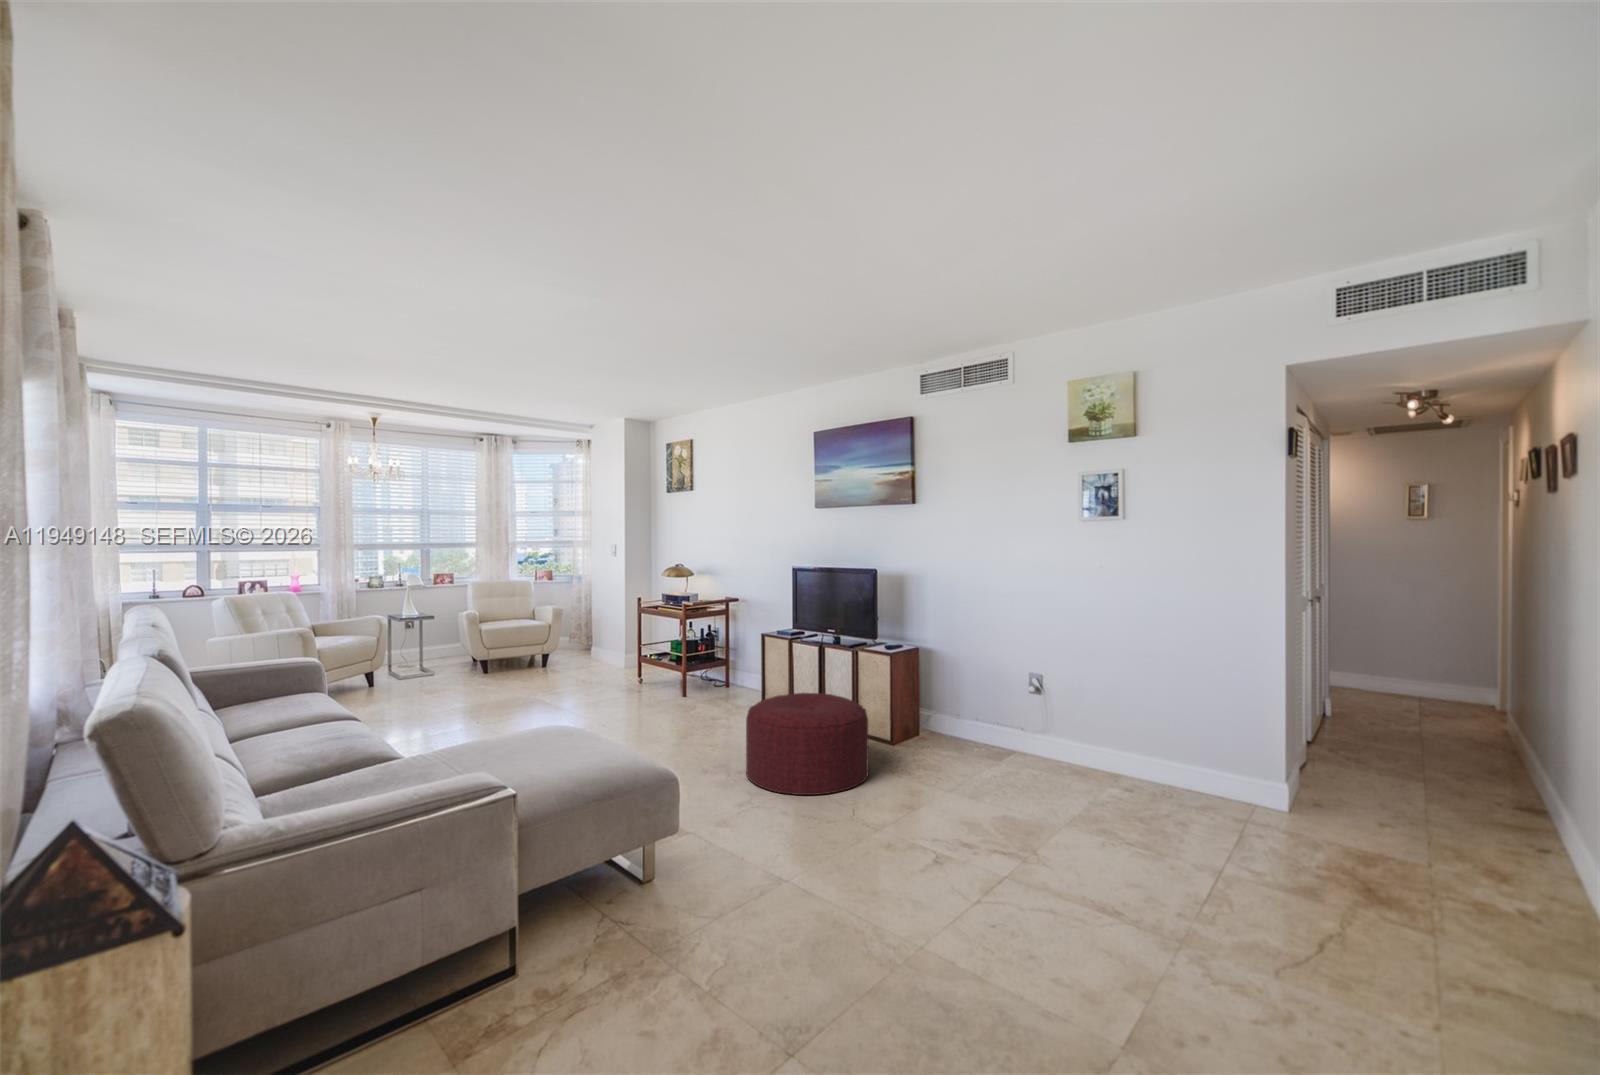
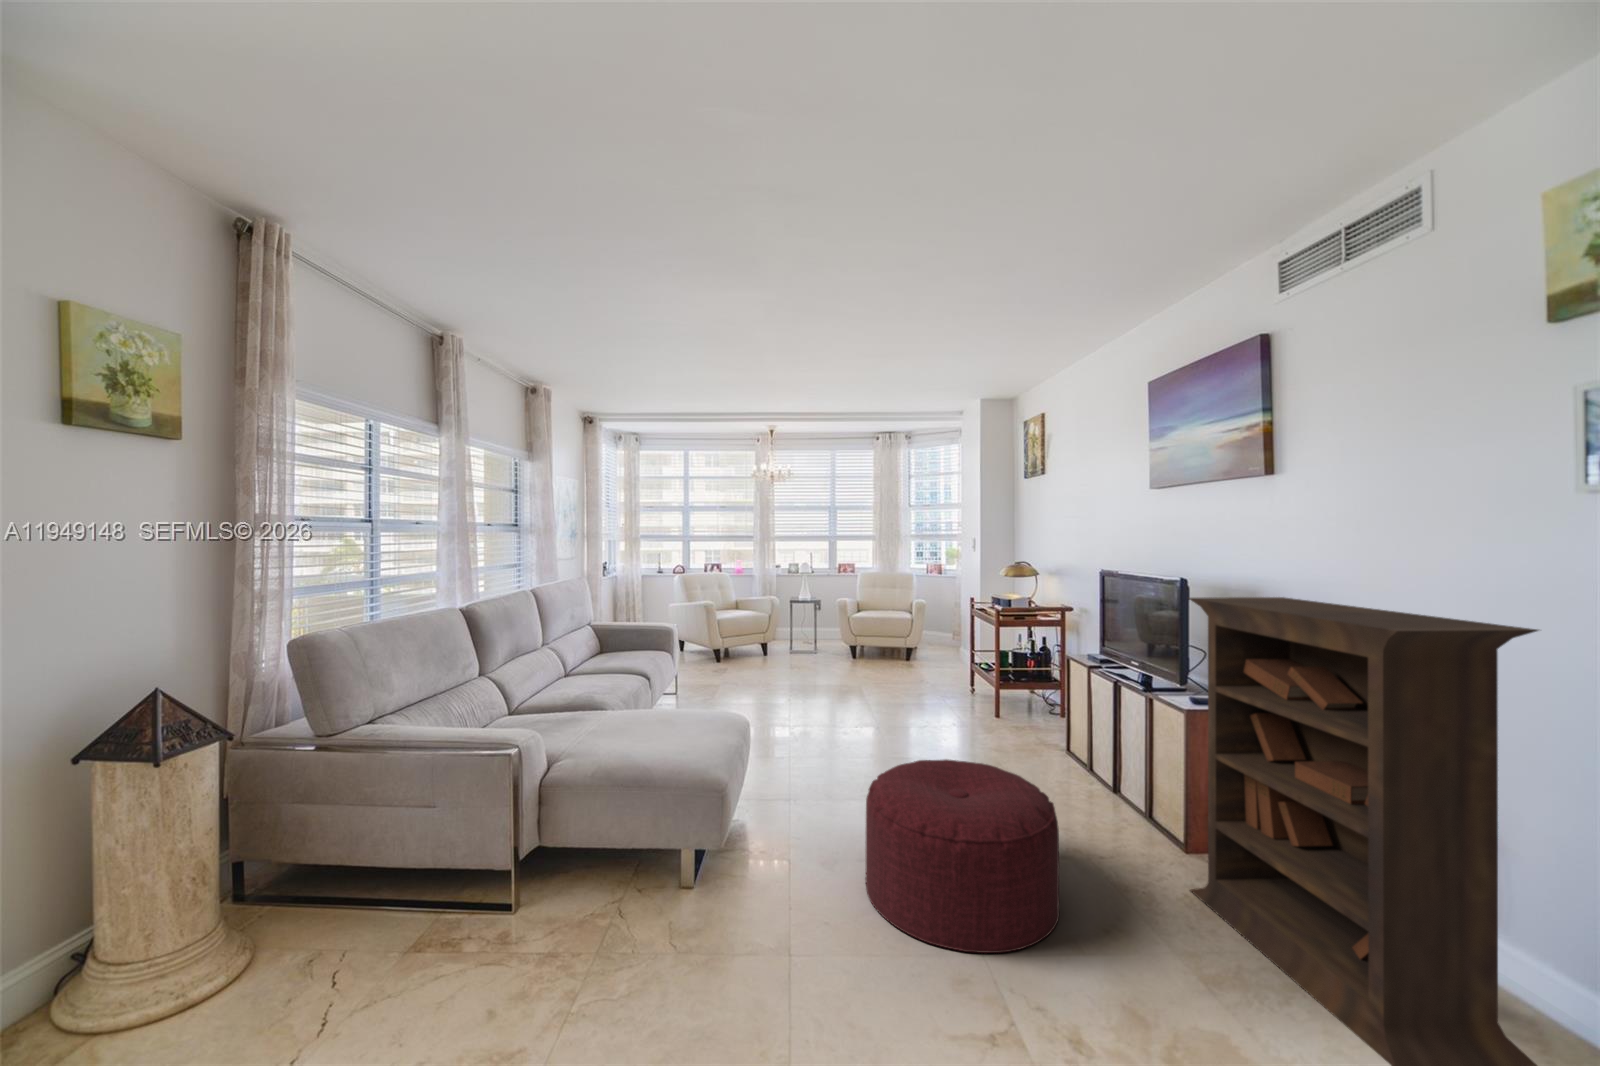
bookcase: none [892,572,1028,762] -> present [1189,597,1538,1066]

